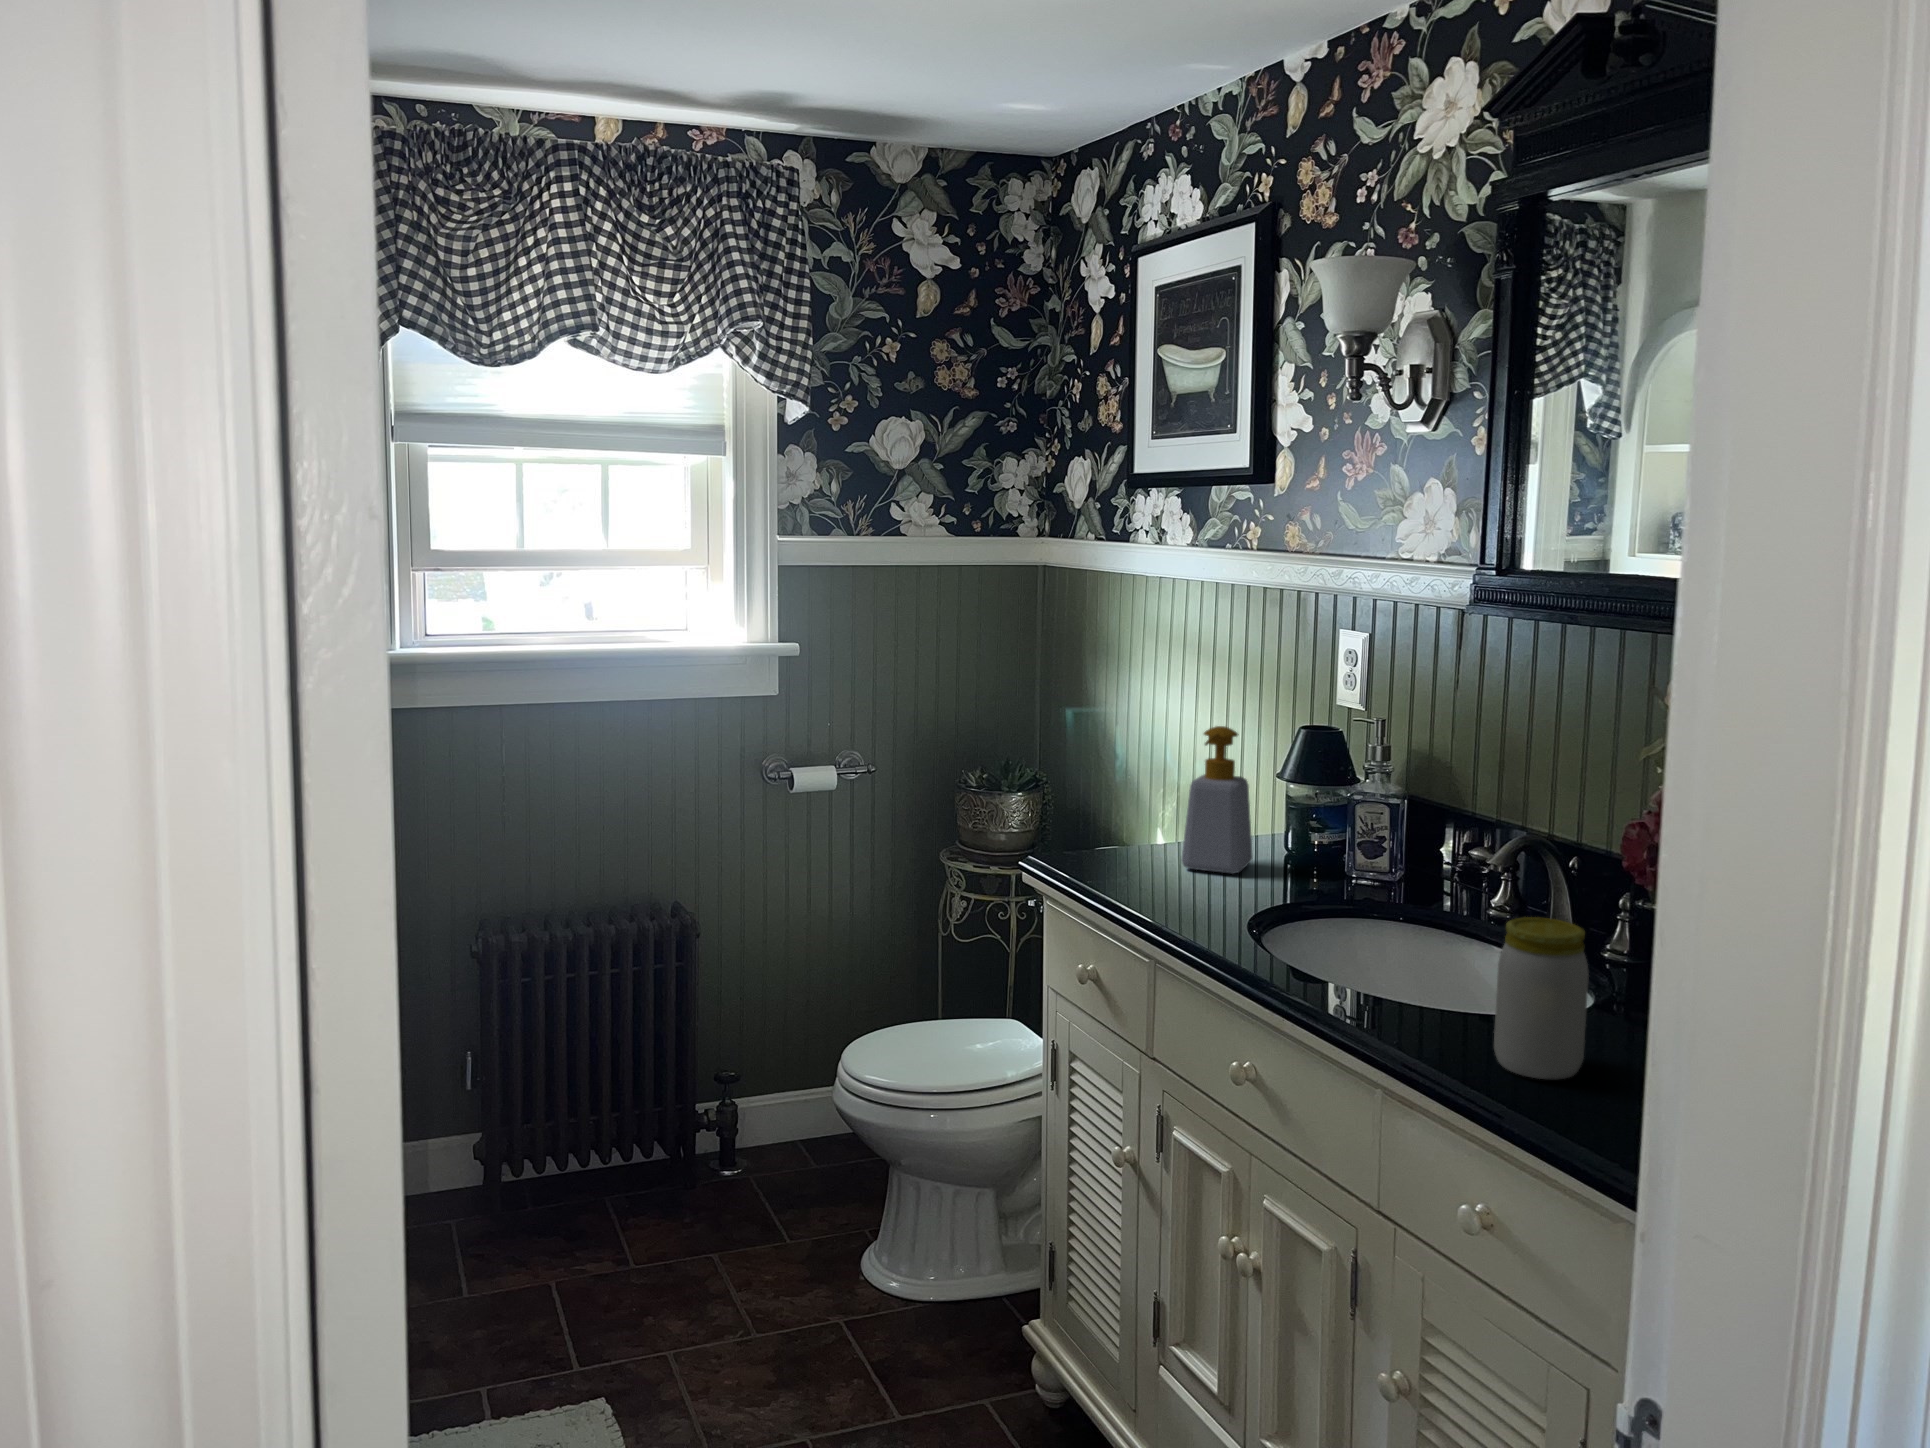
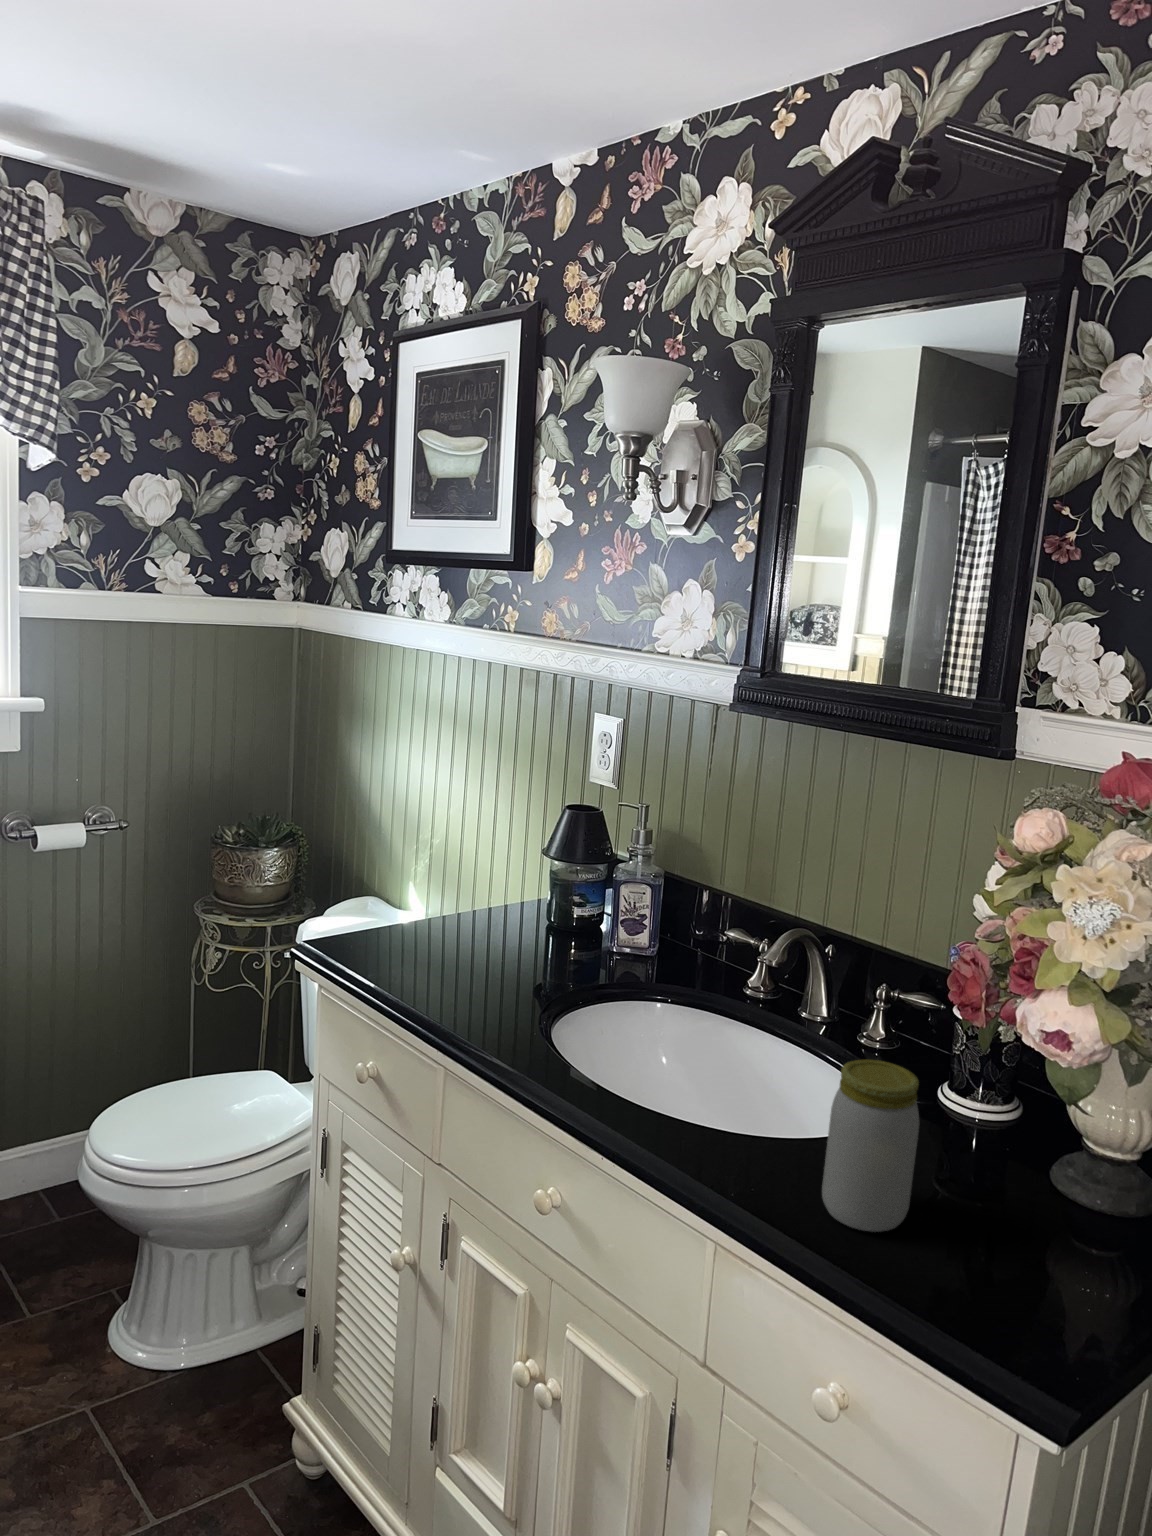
soap bottle: present [1182,726,1252,874] -> none [456,815,522,960]

